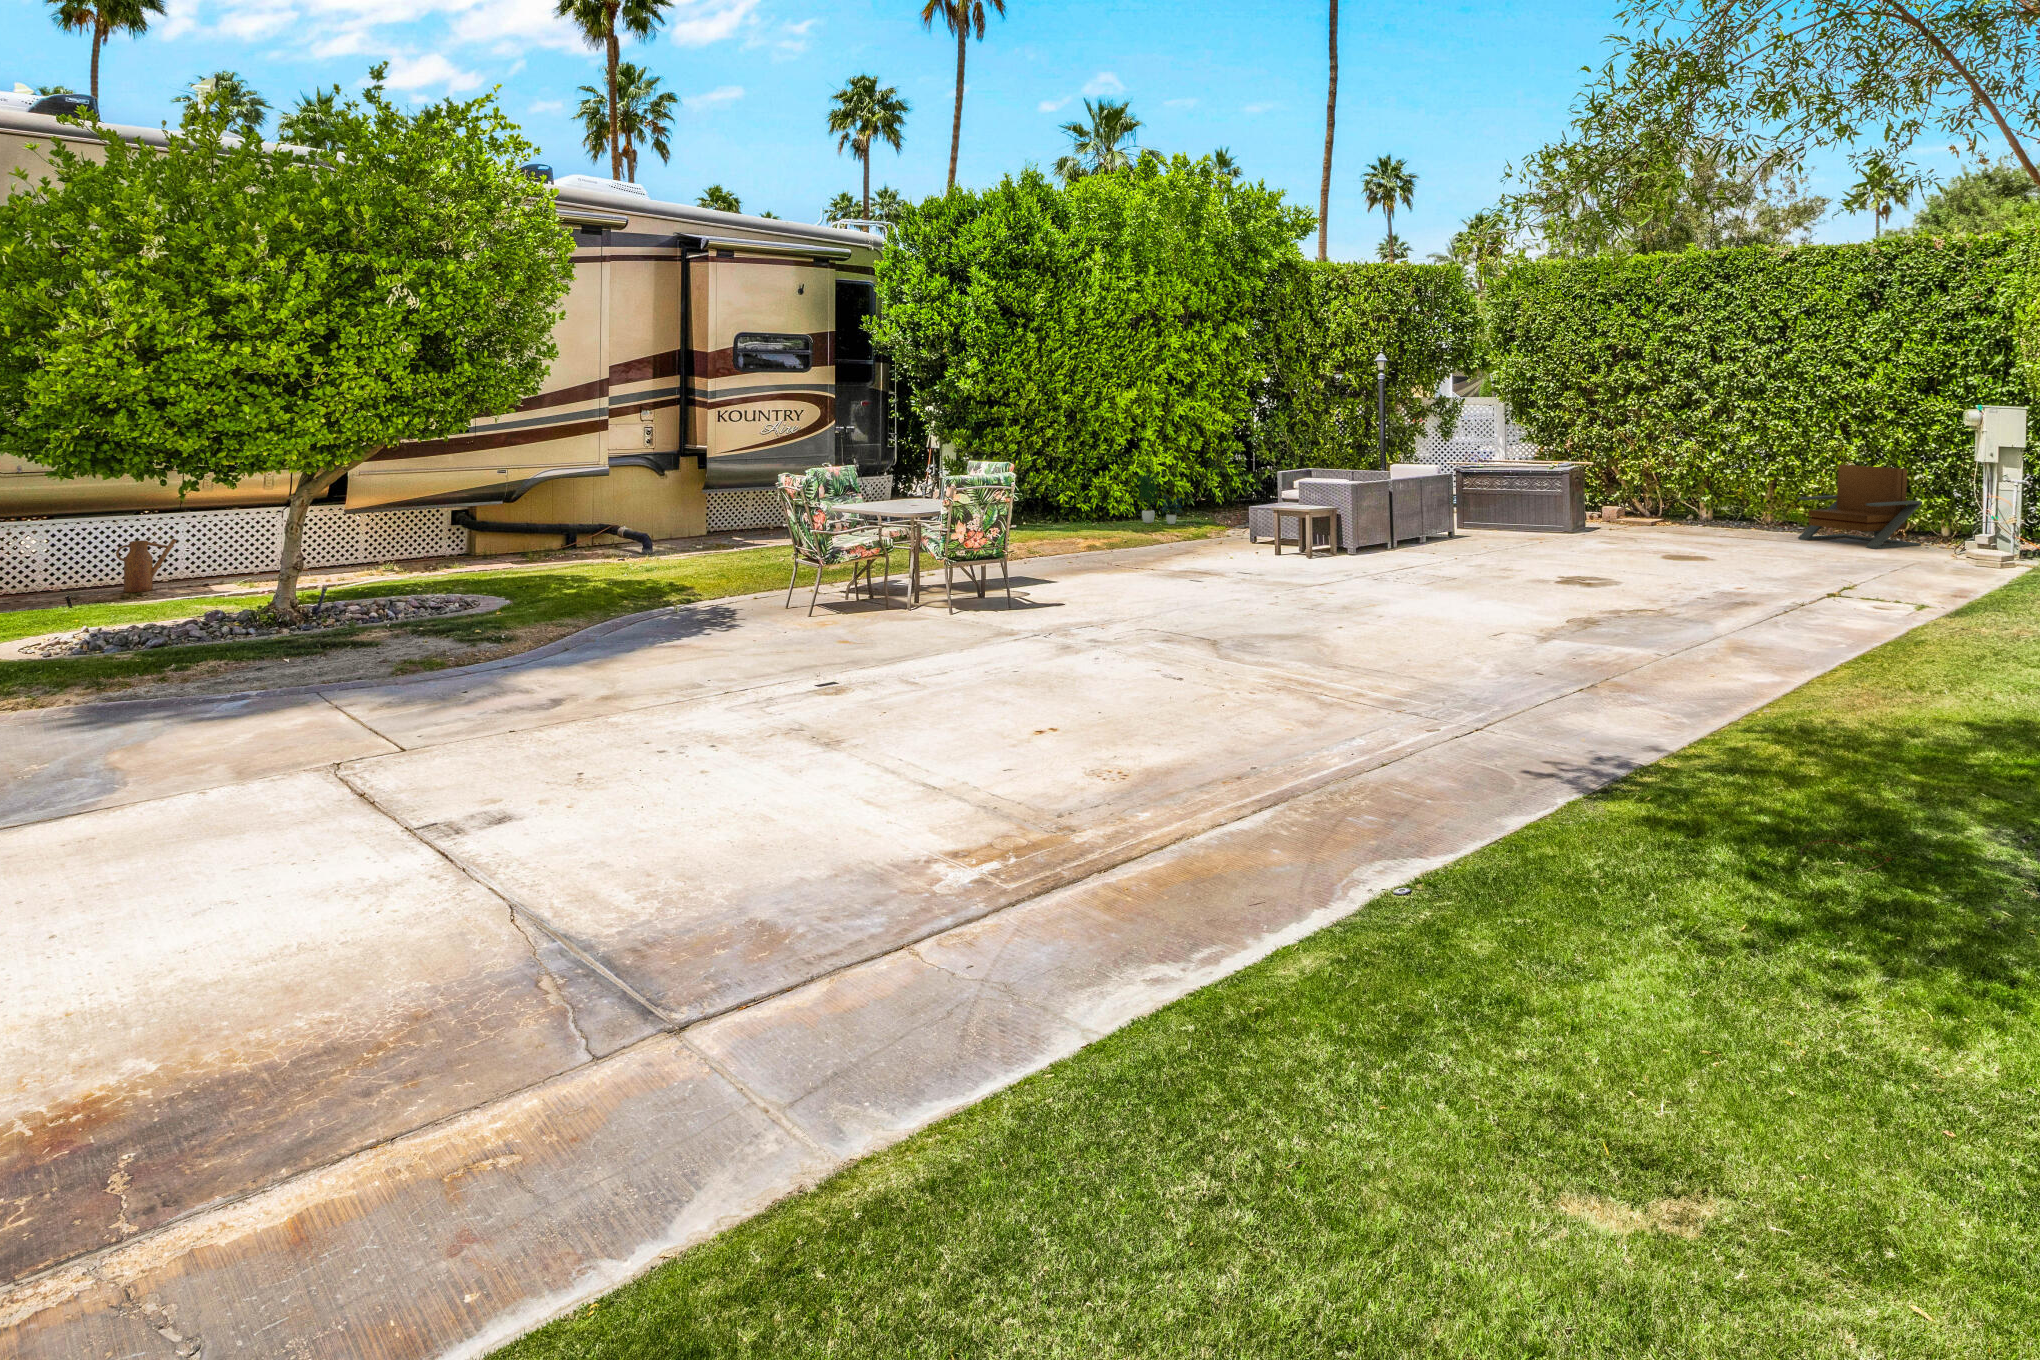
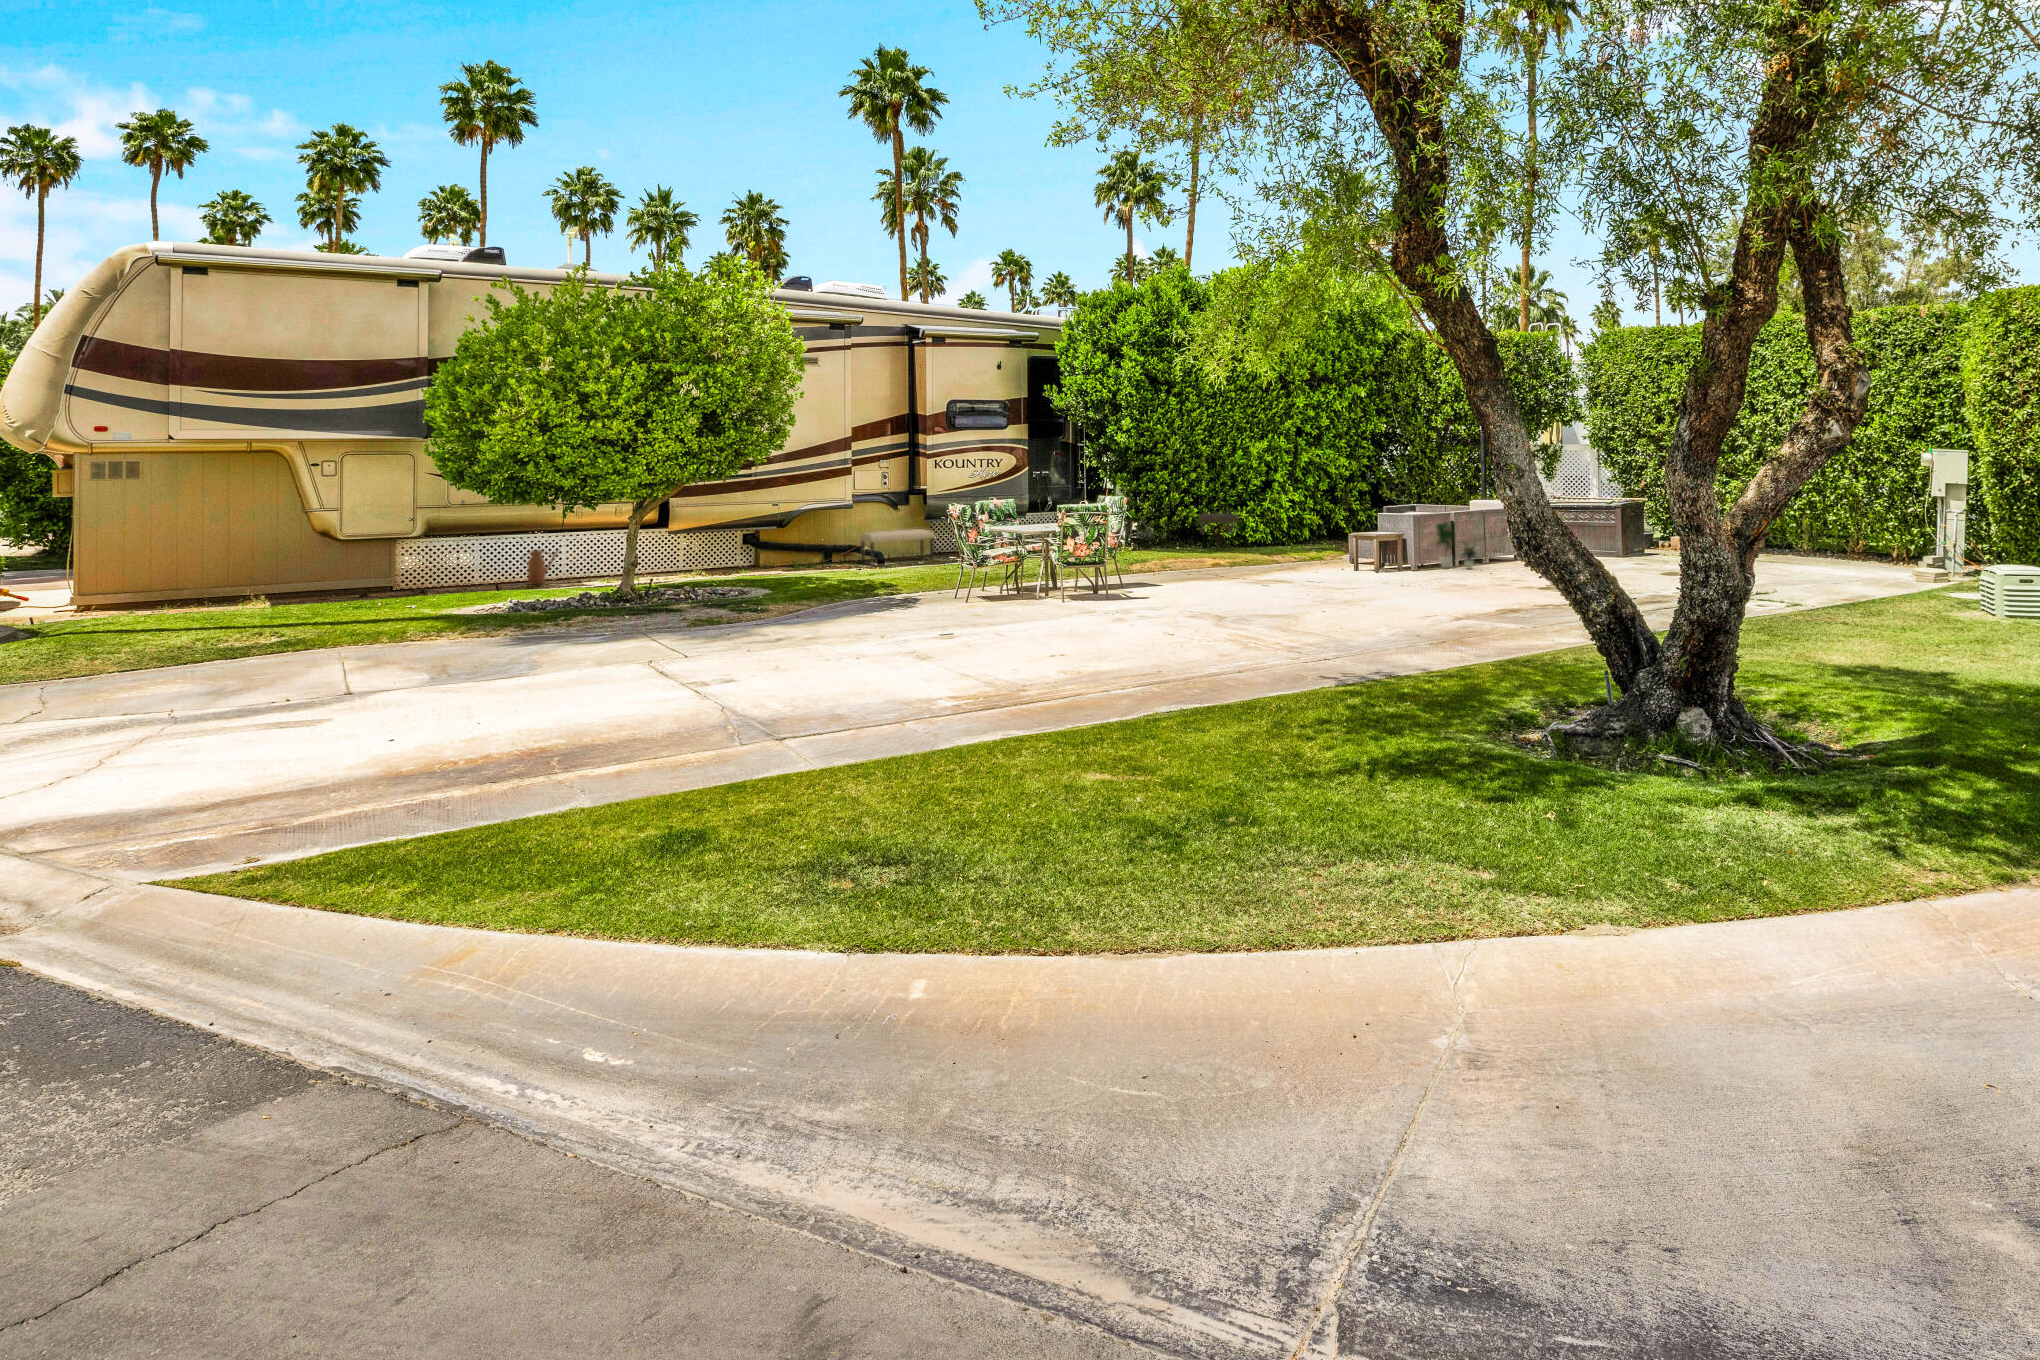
lounge chair: present [1798,465,1922,549] -> none [1804,502,1903,572]
potted plant: present [1138,472,1182,524] -> present [1436,520,1476,569]
side table: none [1052,480,1102,528] -> present [1199,513,1239,549]
bench: none [619,504,719,553] -> present [860,529,934,564]

